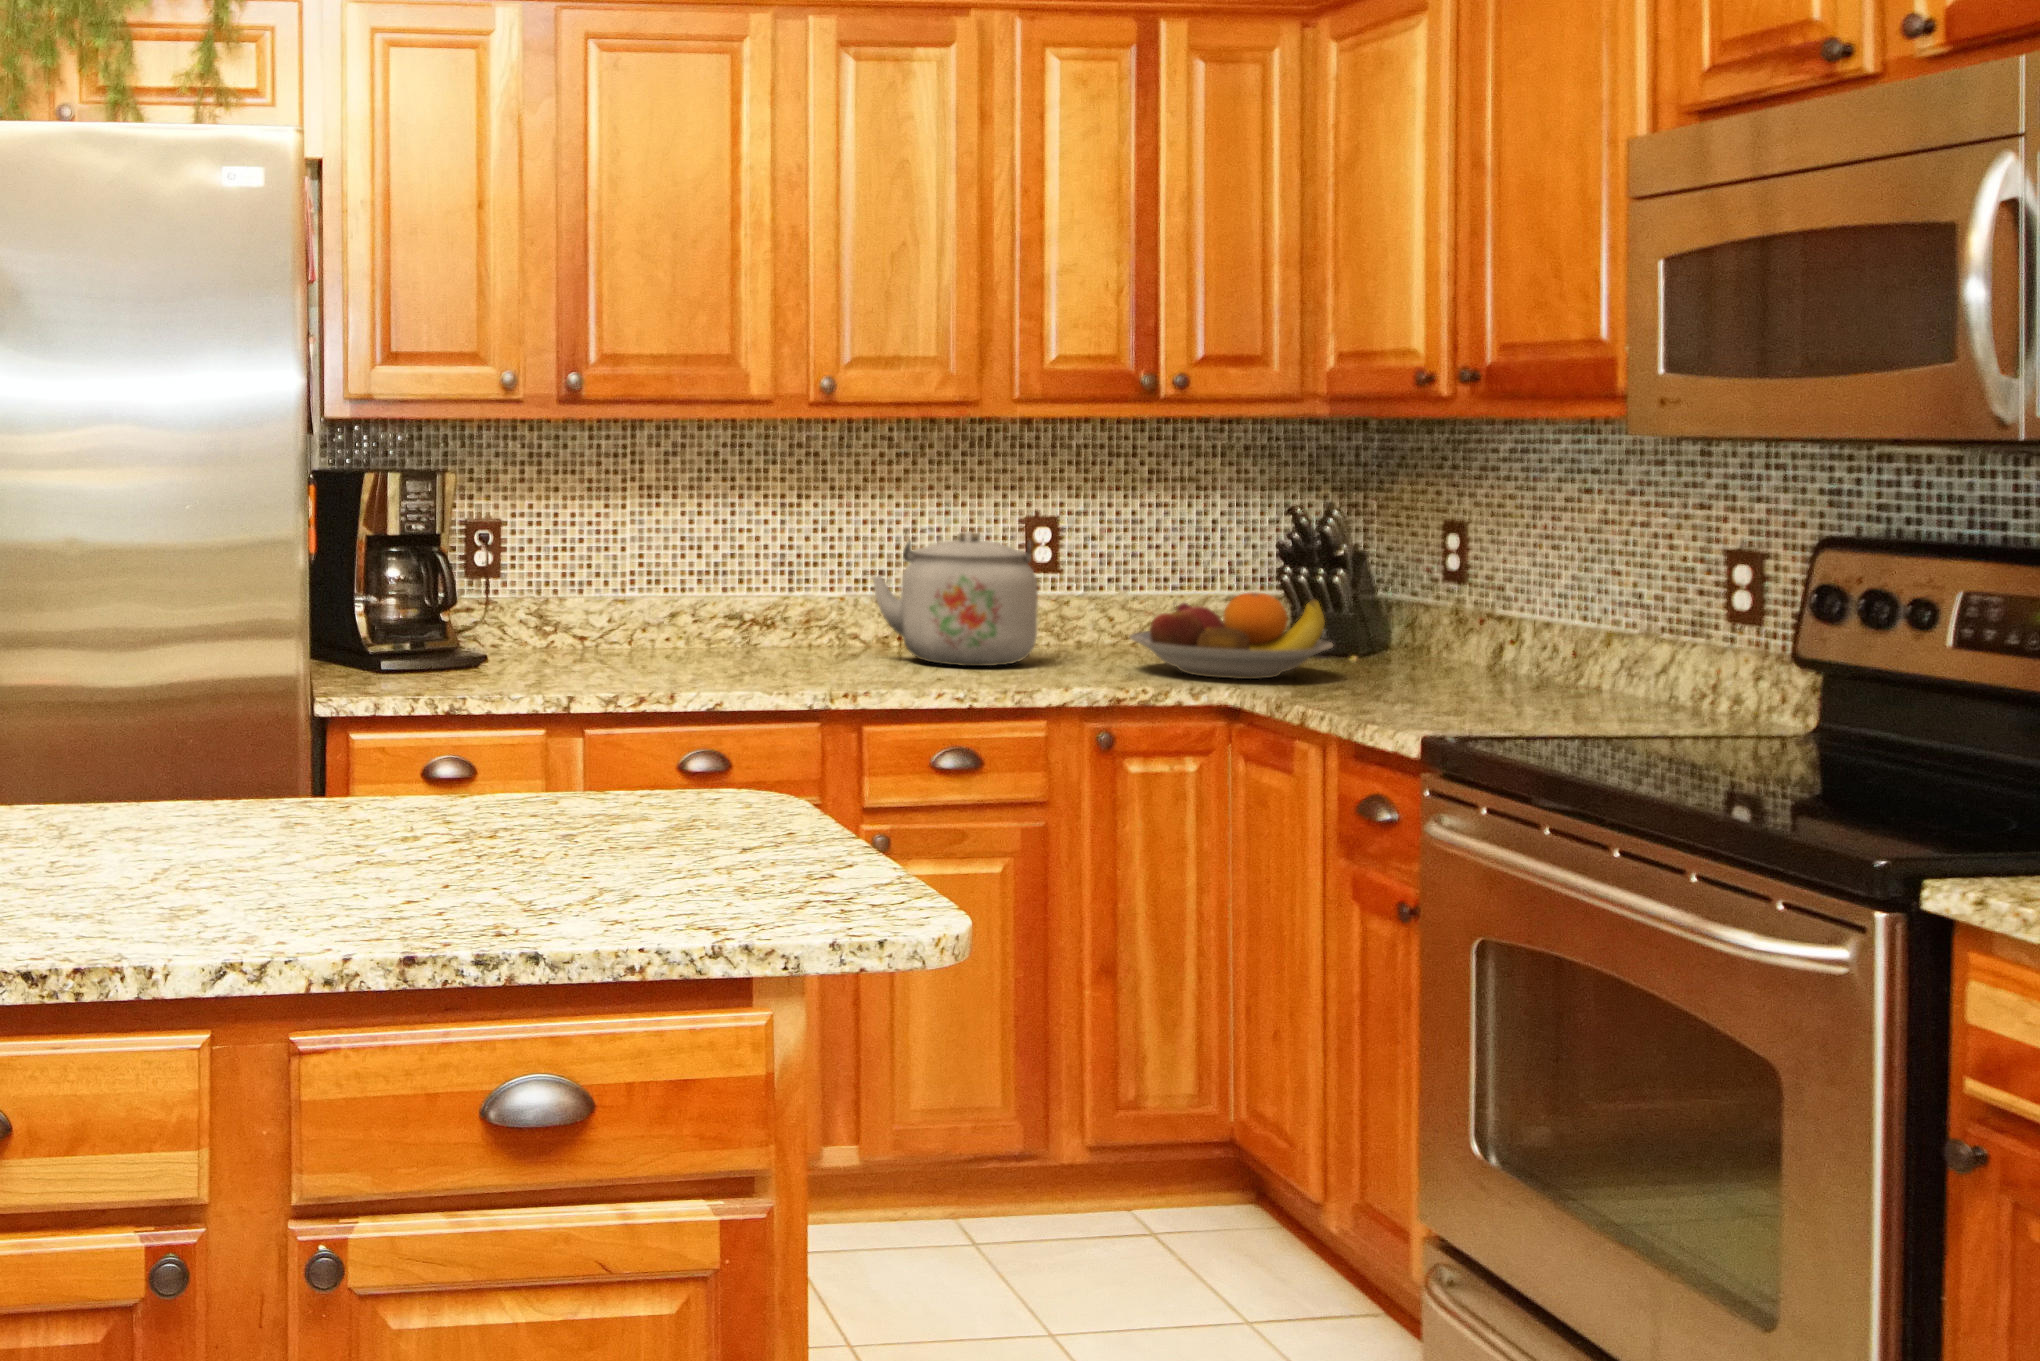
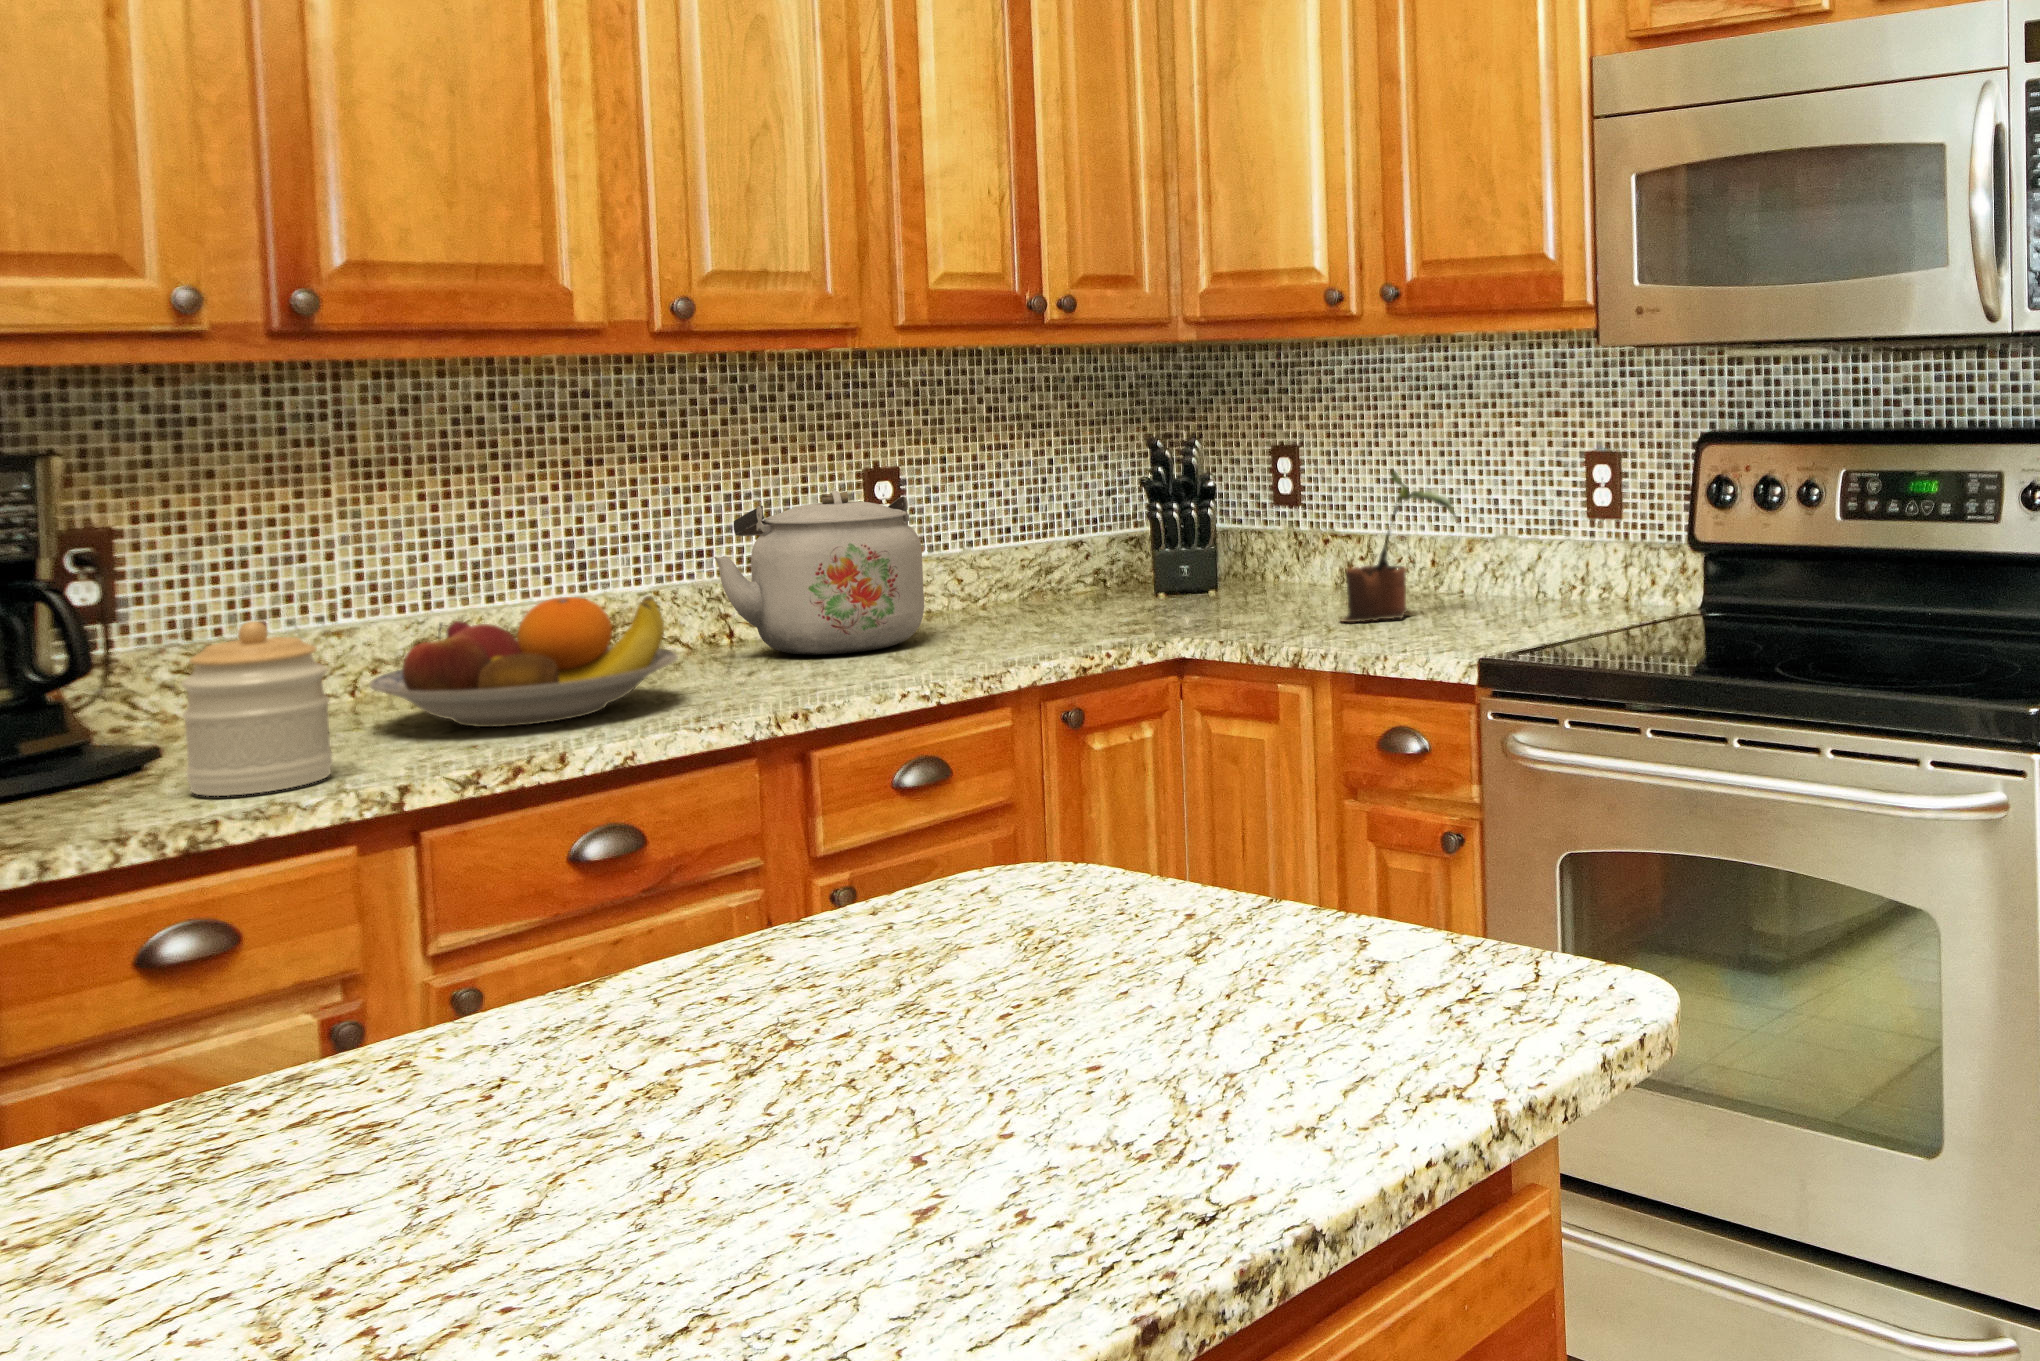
potted plant: none [1407,550,1551,705] -> present [1341,470,1457,622]
jar: none [472,581,549,688] -> present [181,621,333,796]
fruit bowl: present [1129,592,1333,679] -> present [370,596,678,727]

